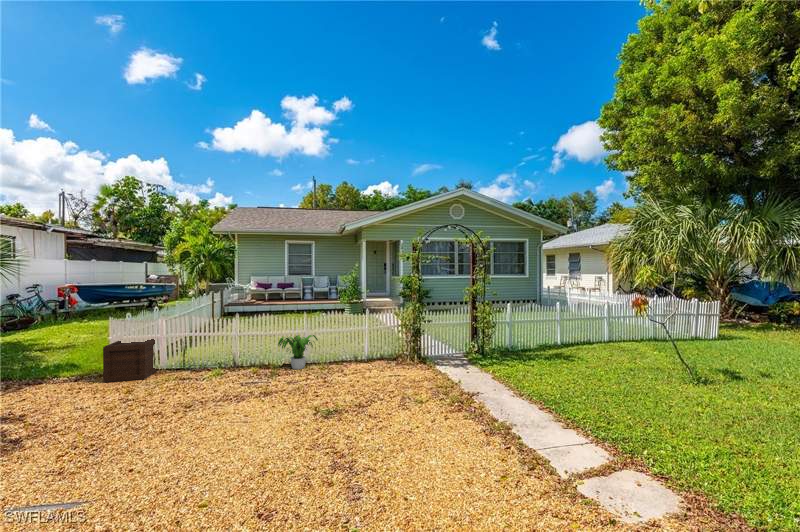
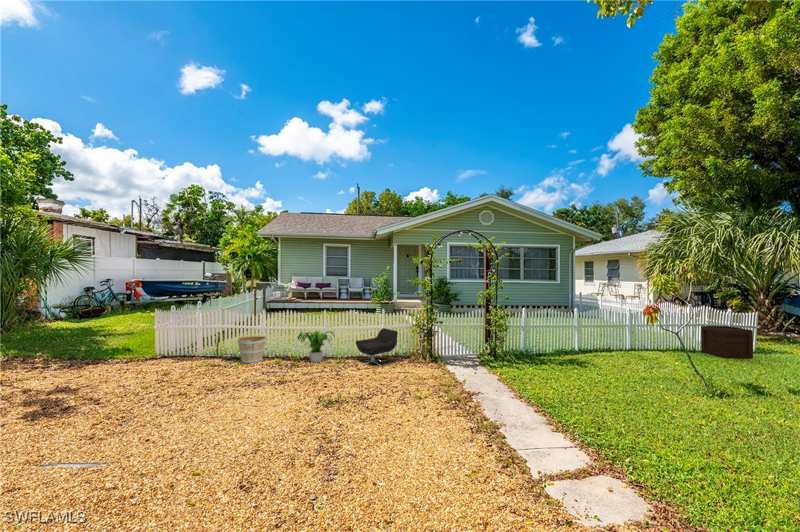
lounge chair: none [341,330,385,370] -> present [356,328,398,366]
wooden crate: present [103,339,157,383] -> present [701,326,753,358]
wooden bucket: none [209,343,242,374] -> present [237,336,267,363]

